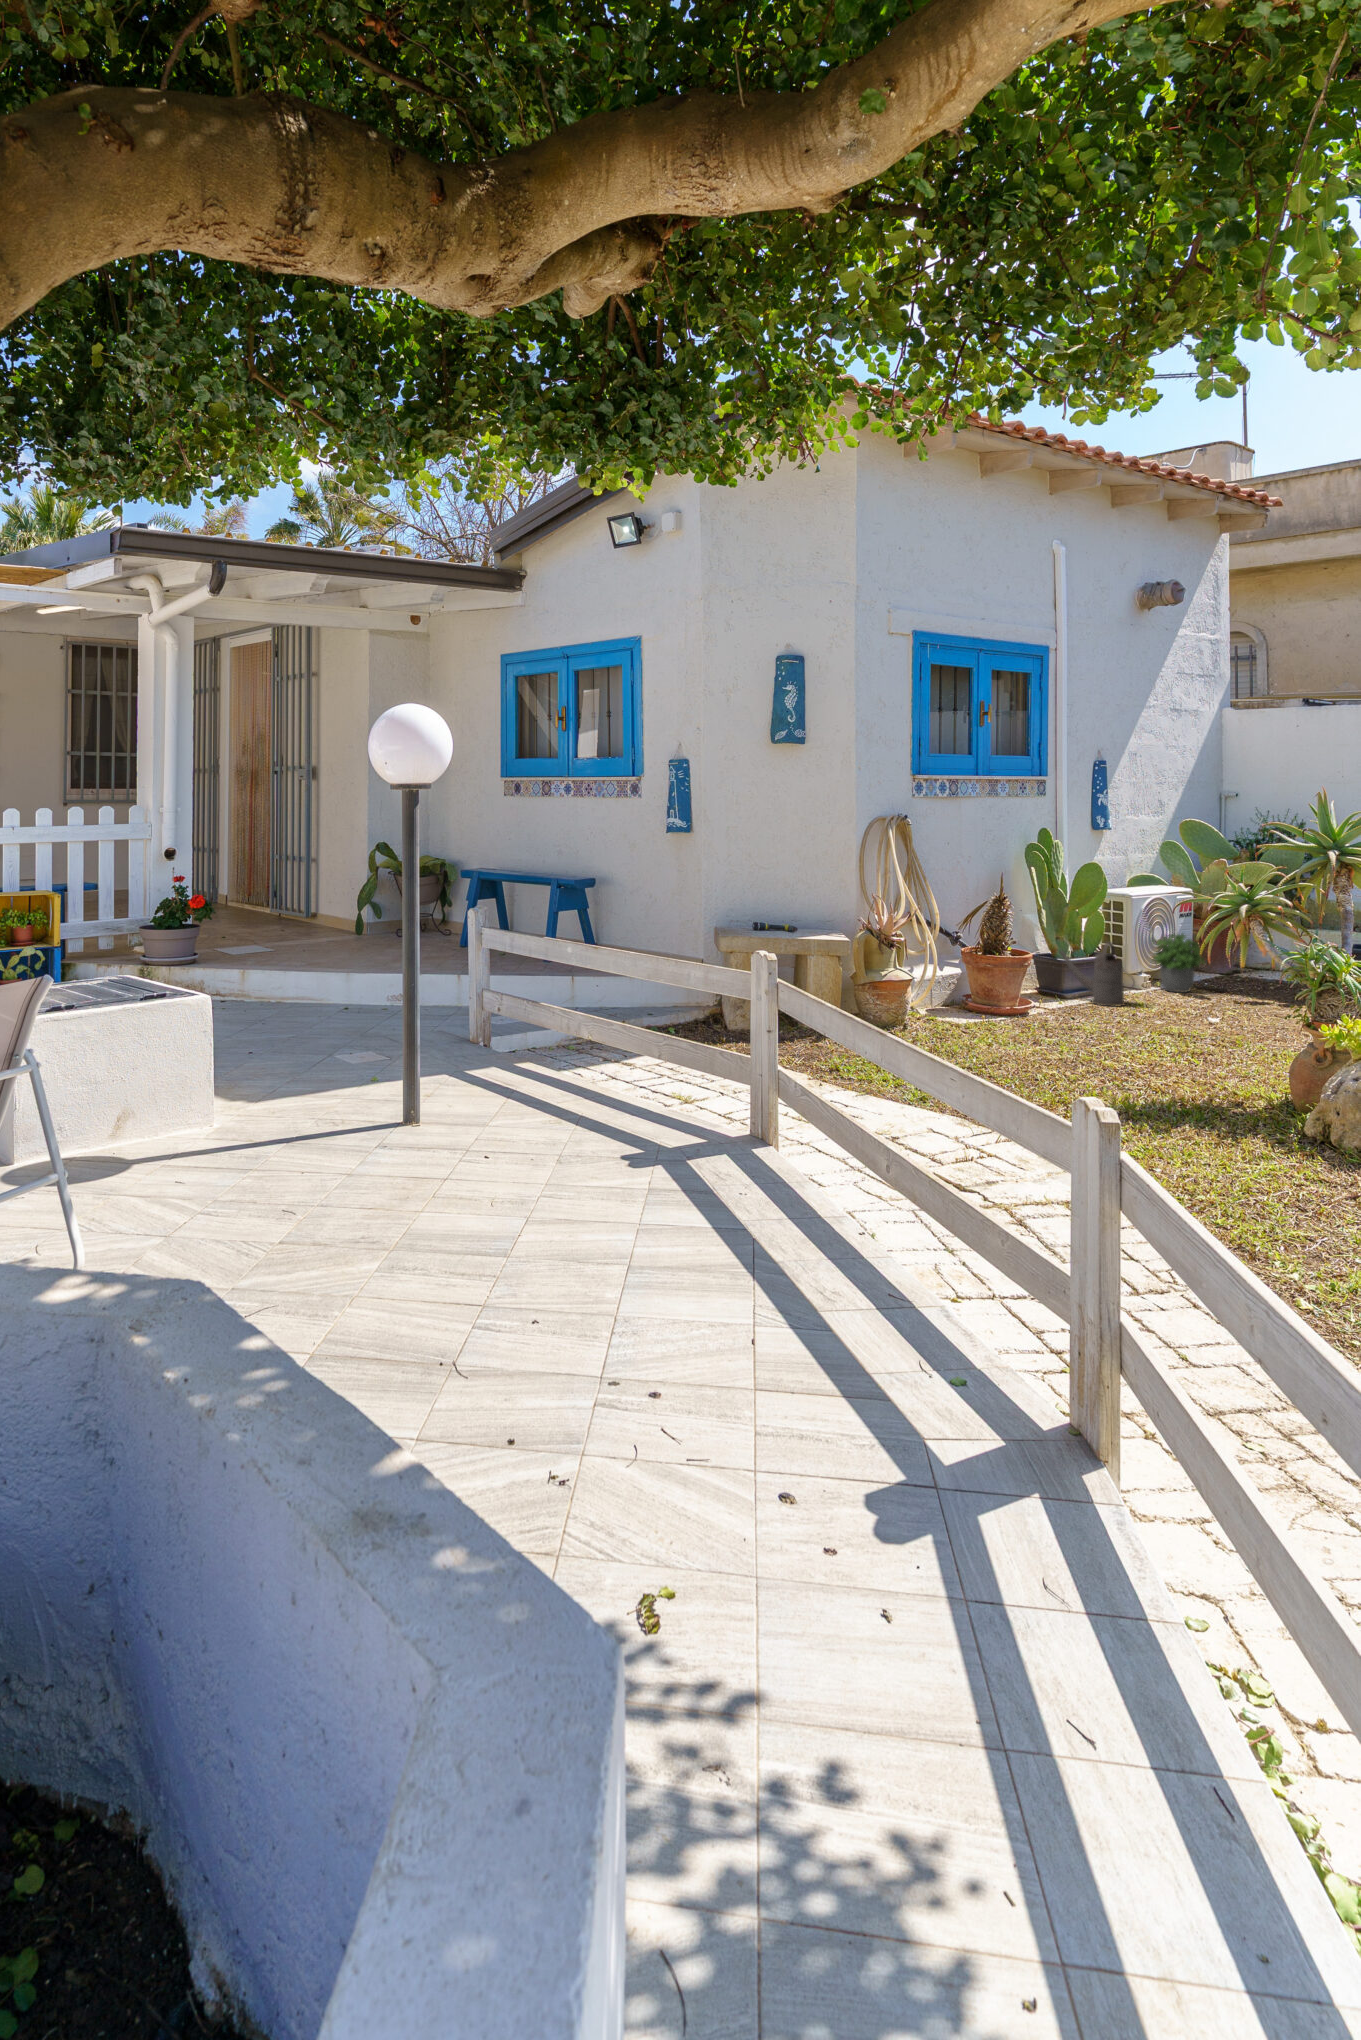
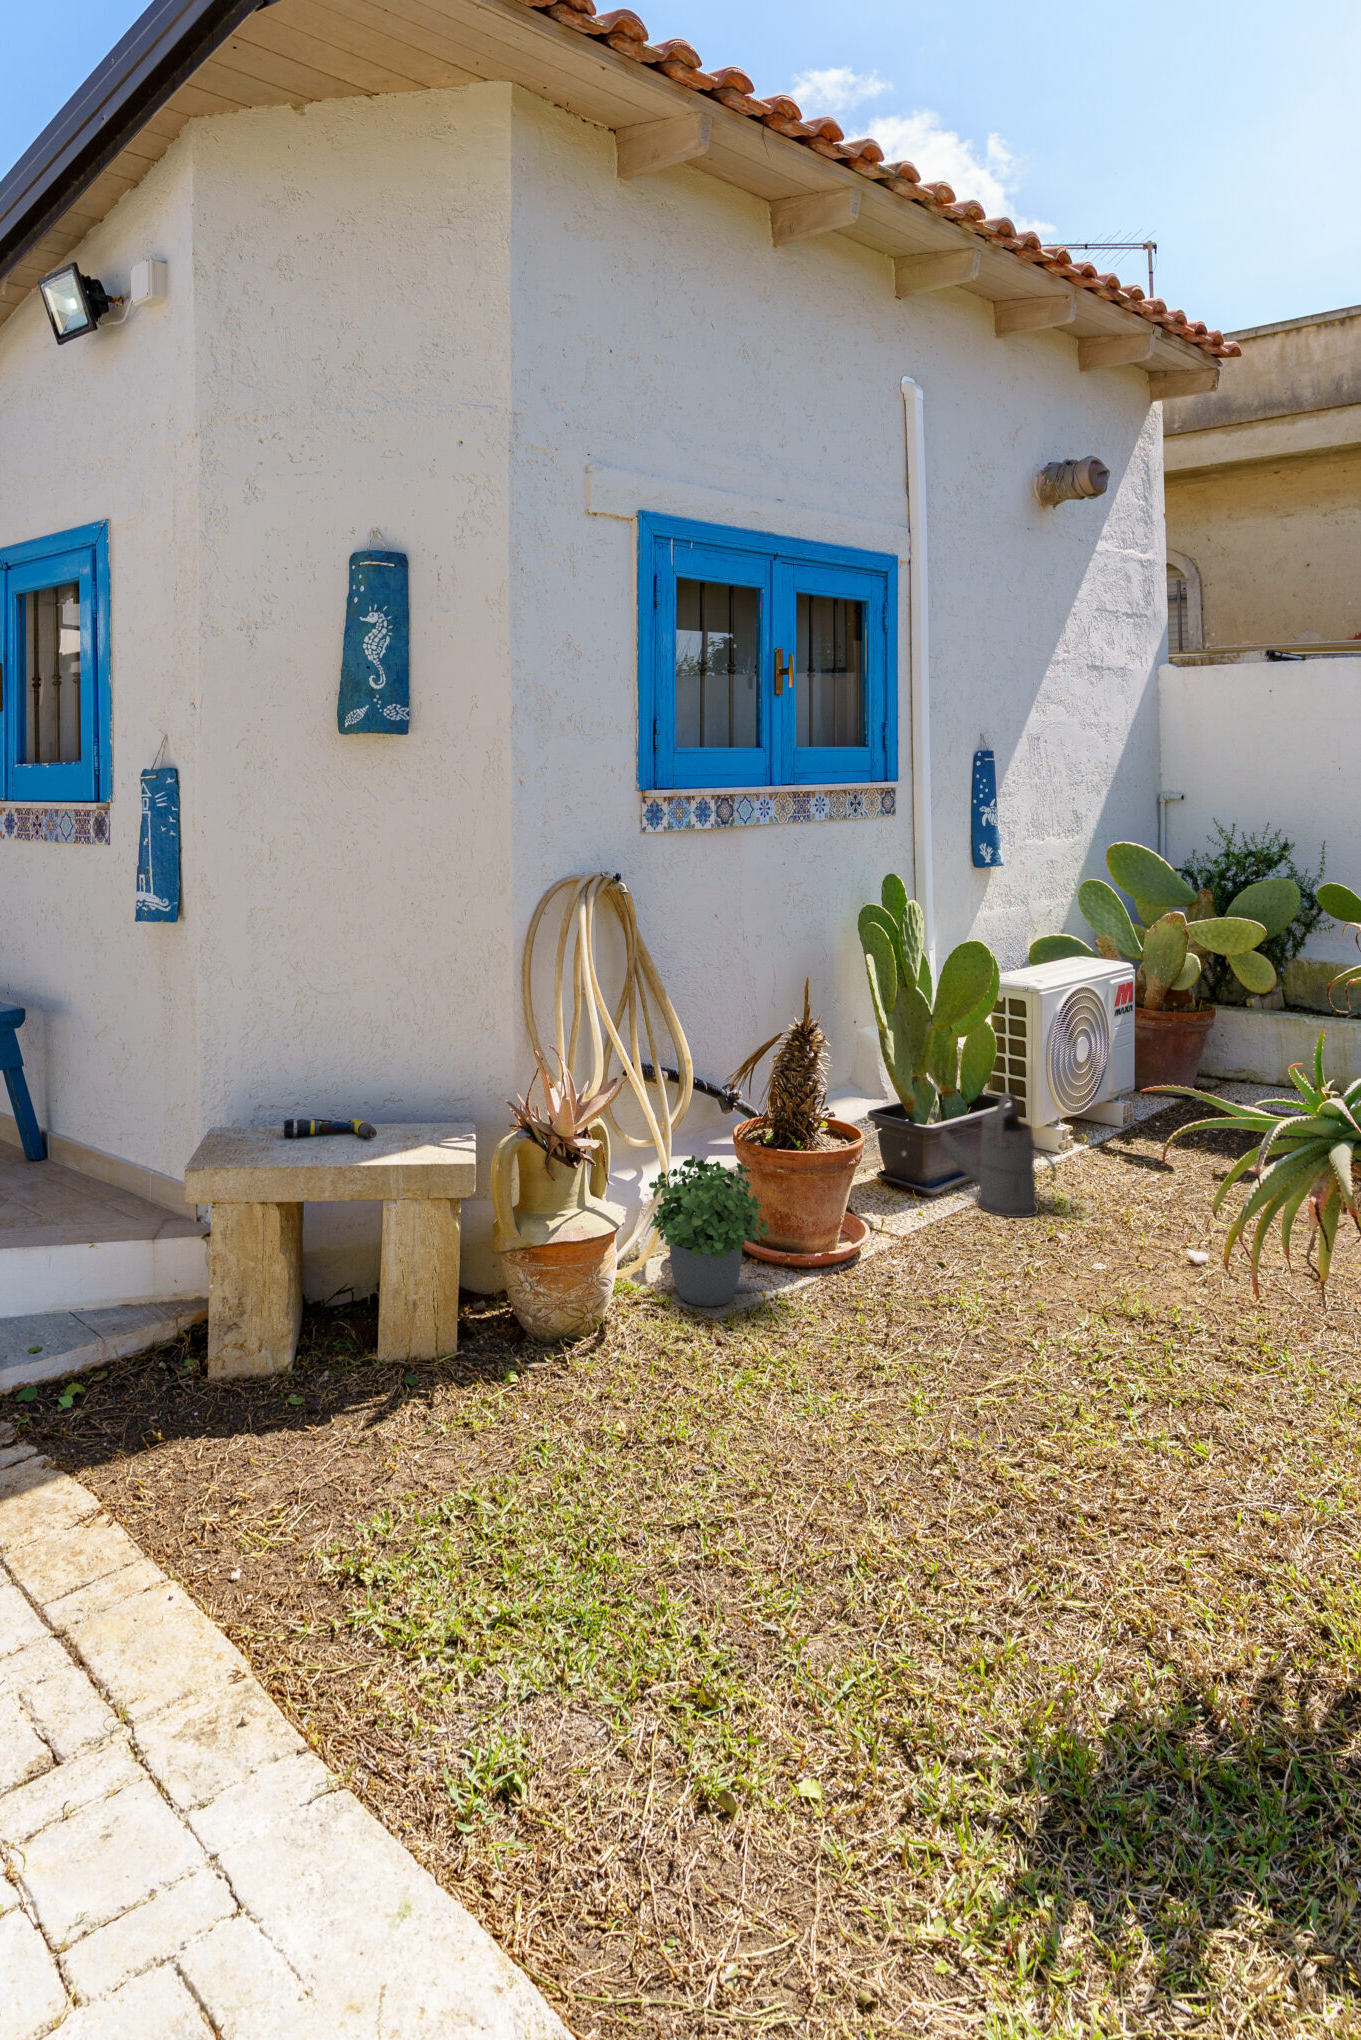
potted plant: present [1152,934,1205,993] -> present [649,1155,769,1306]

